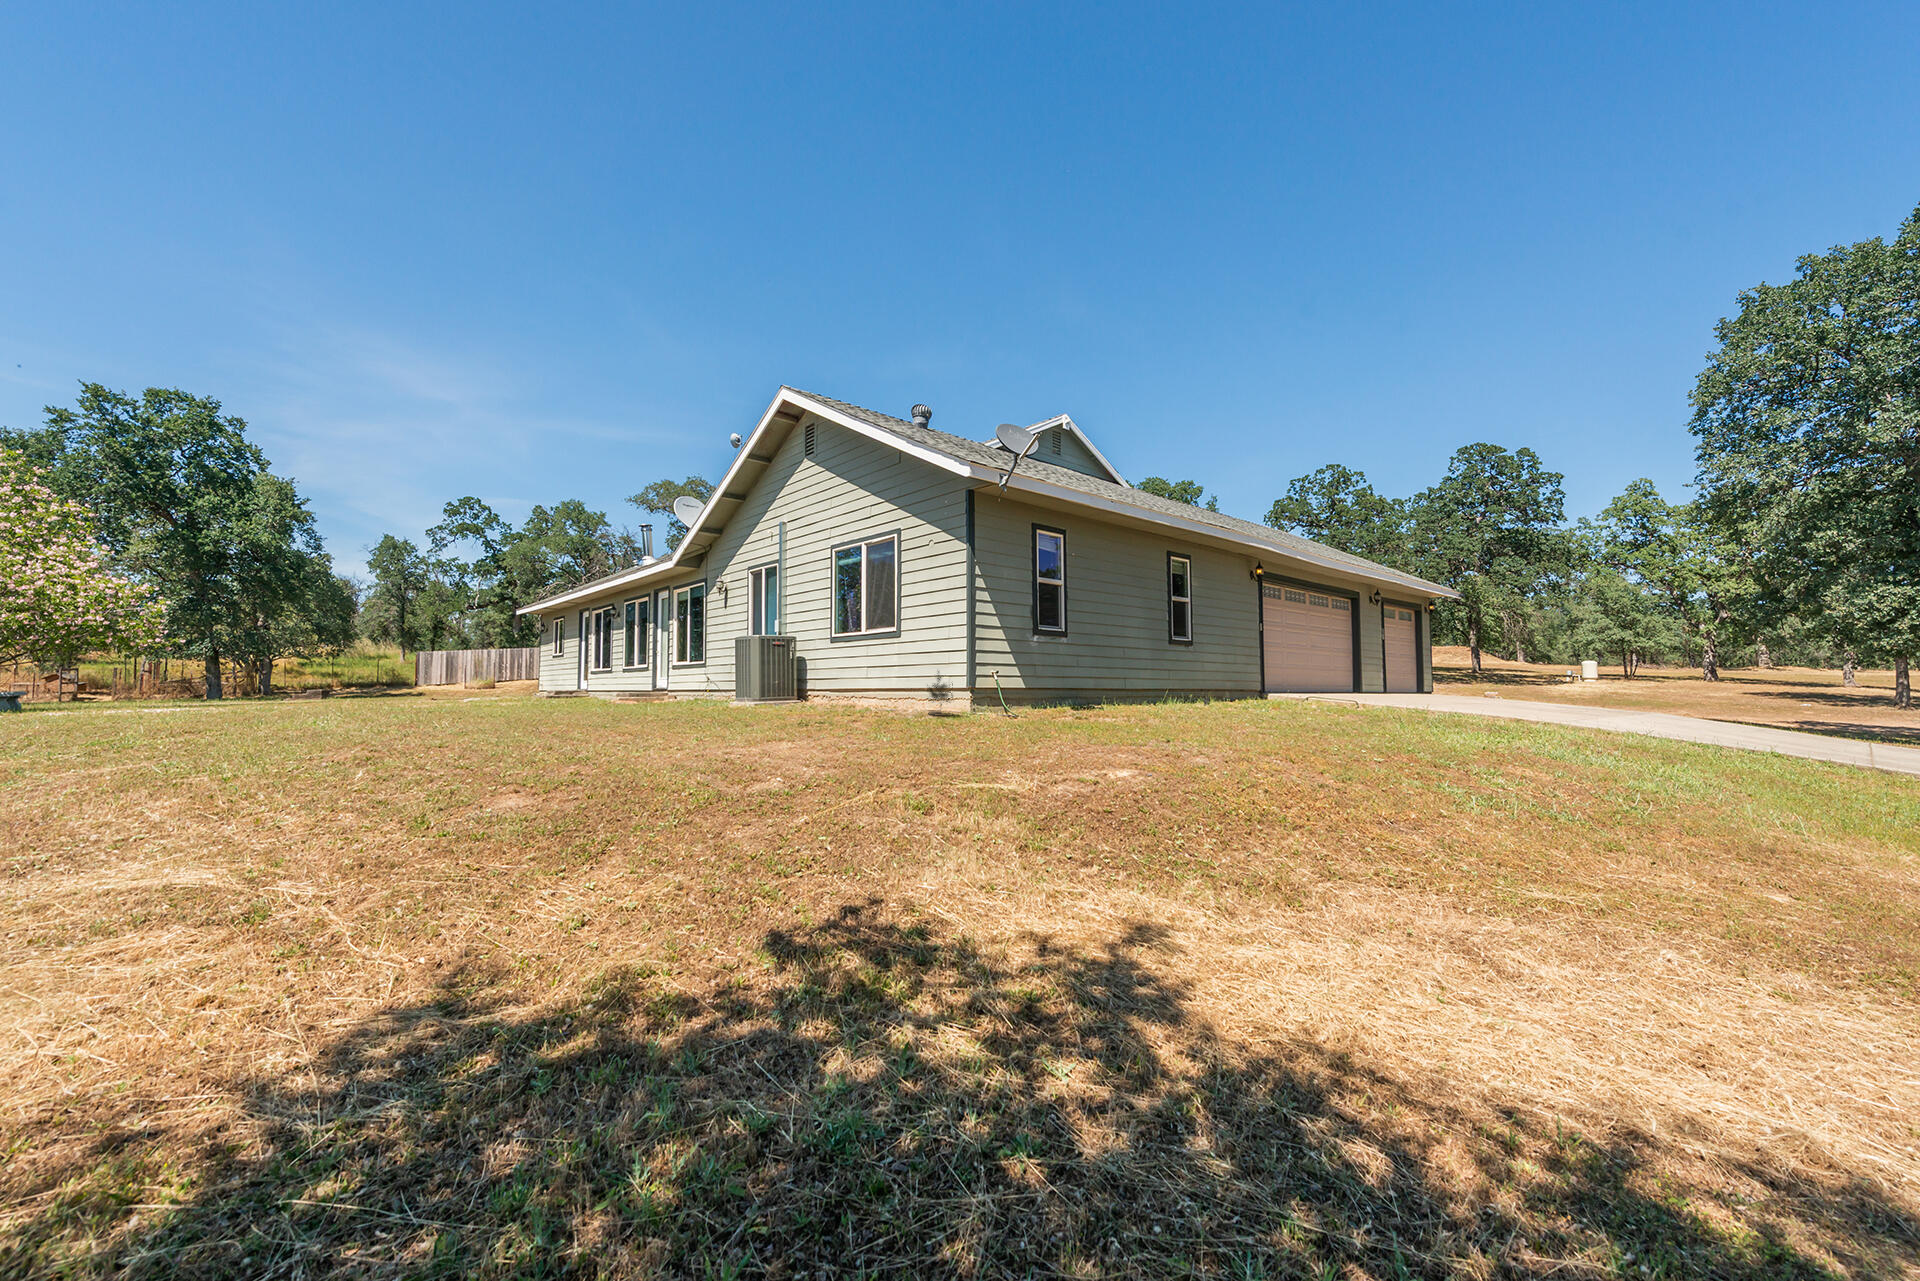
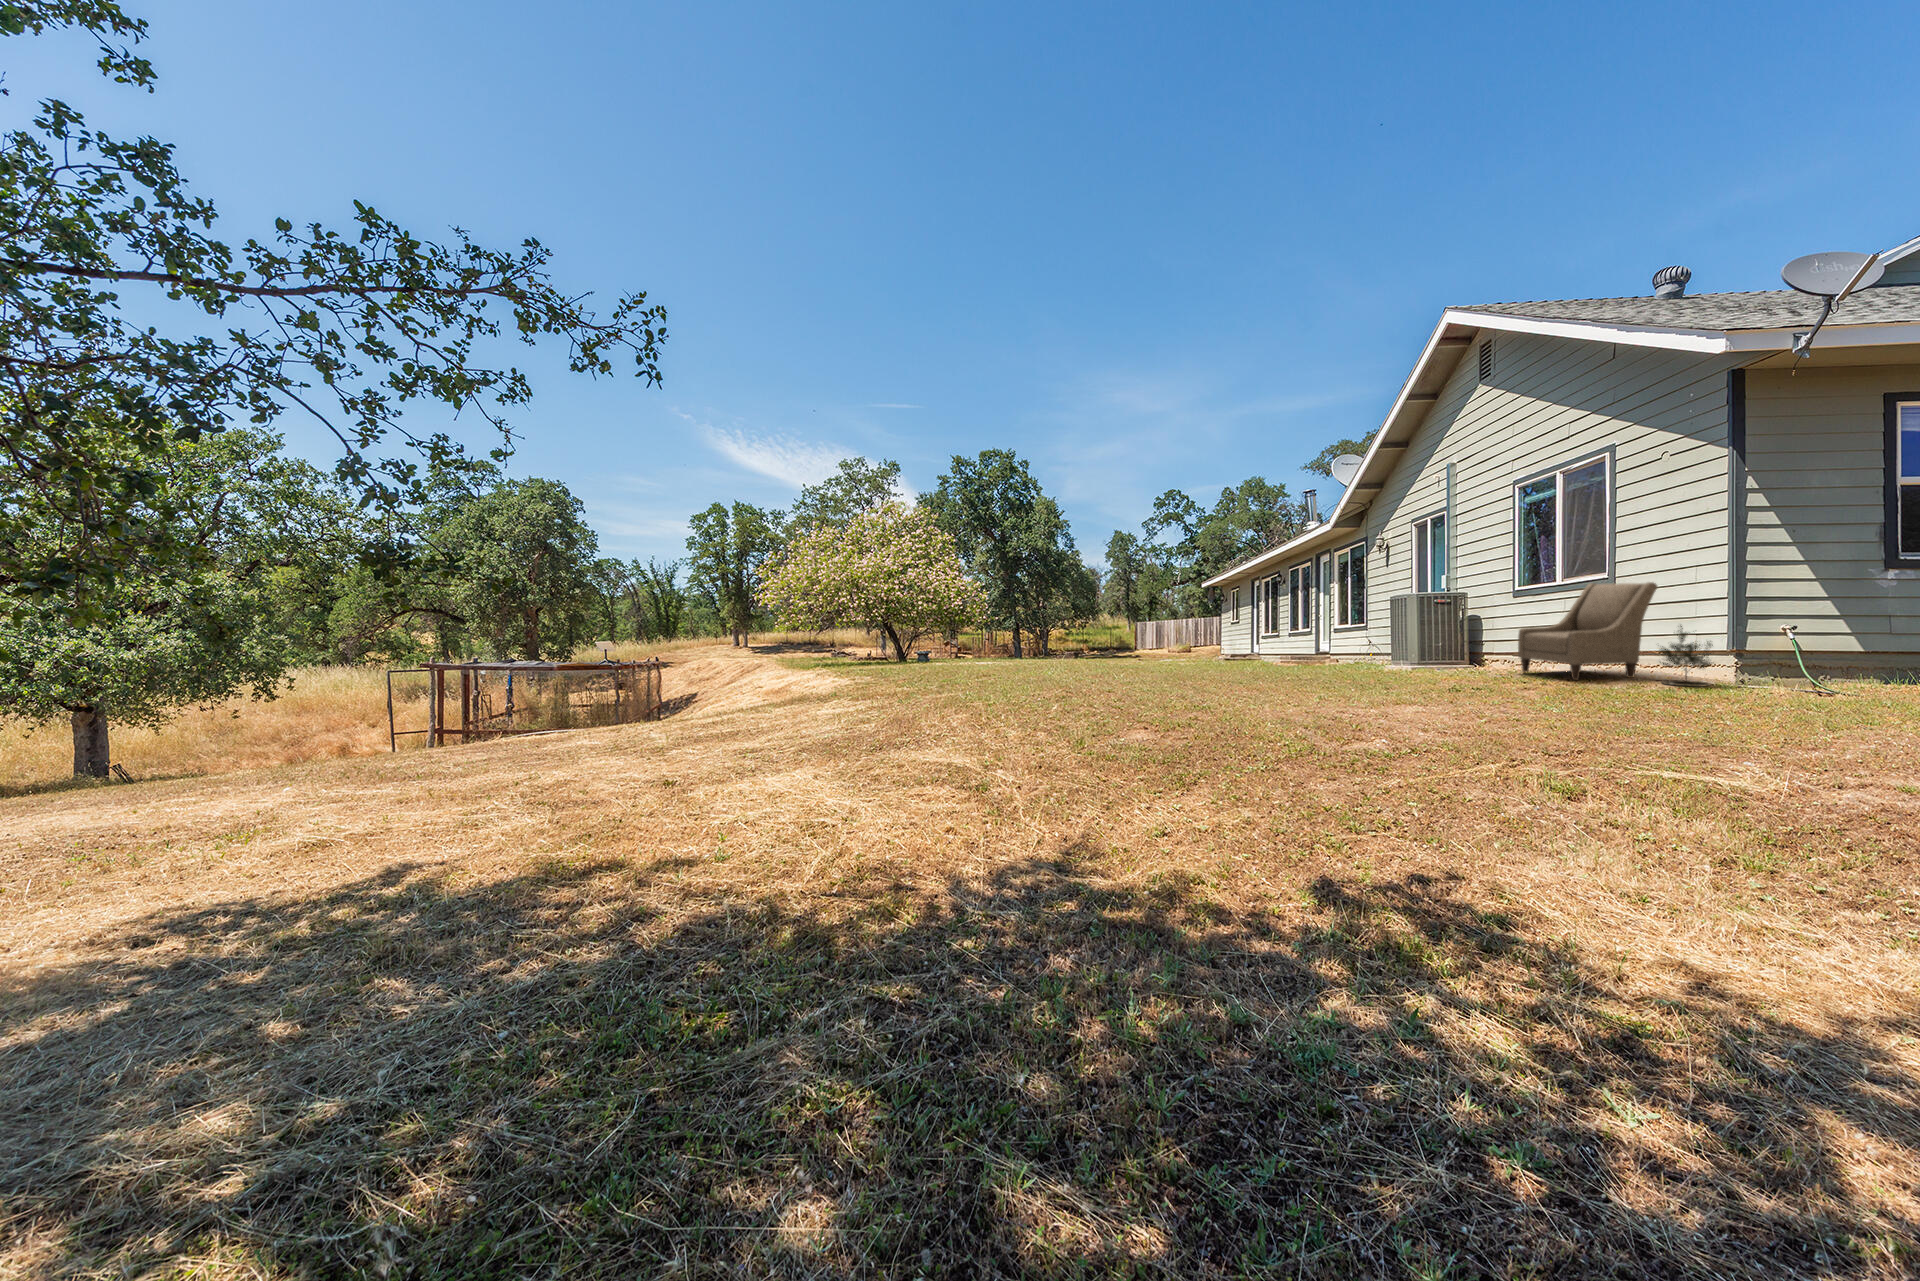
chair: none [841,635,925,713] -> present [1518,582,1657,680]

